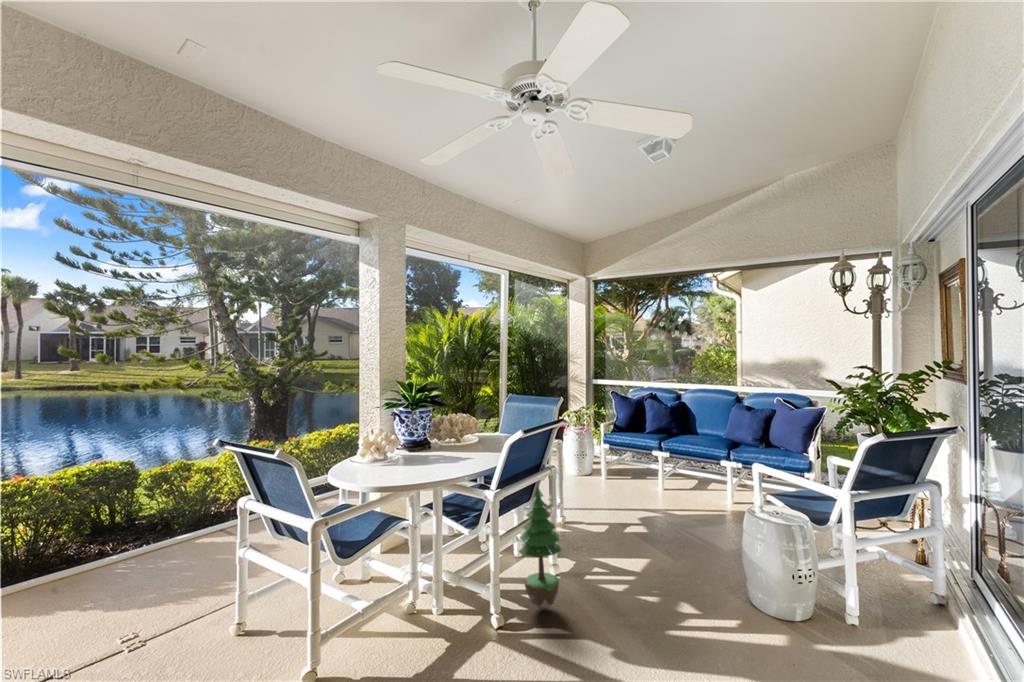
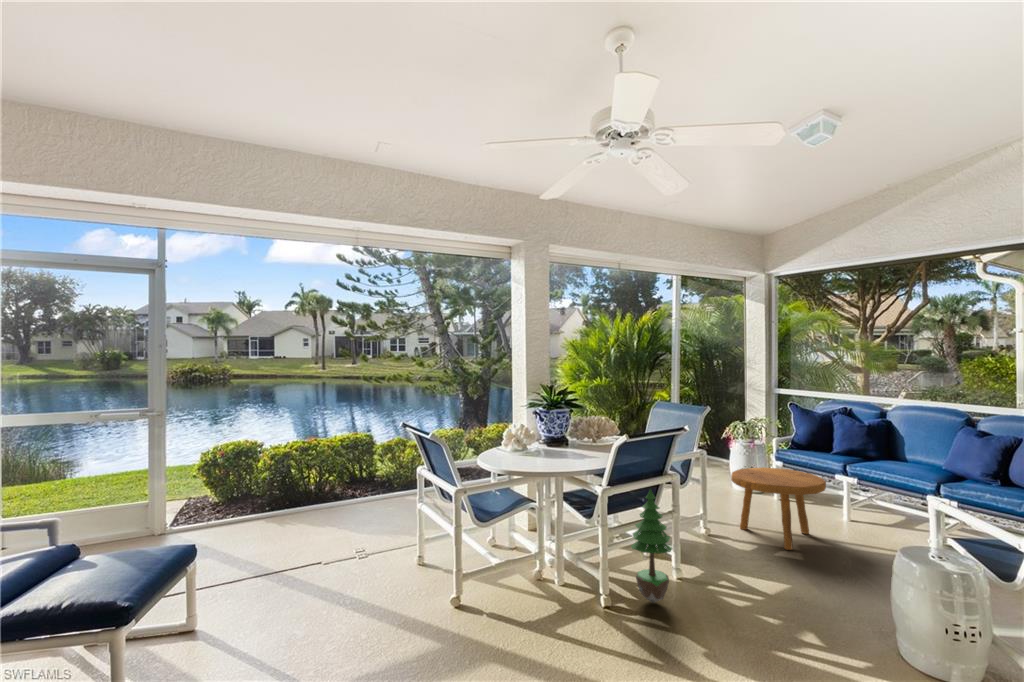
footstool: none [578,451,657,525] -> present [731,467,826,550]

